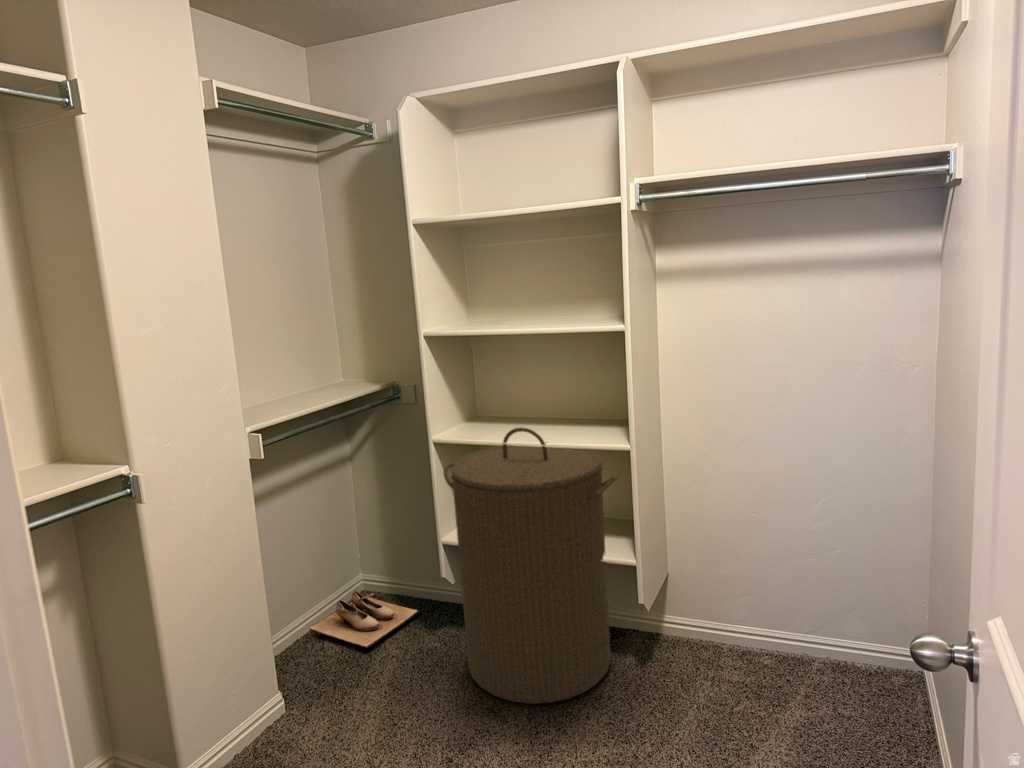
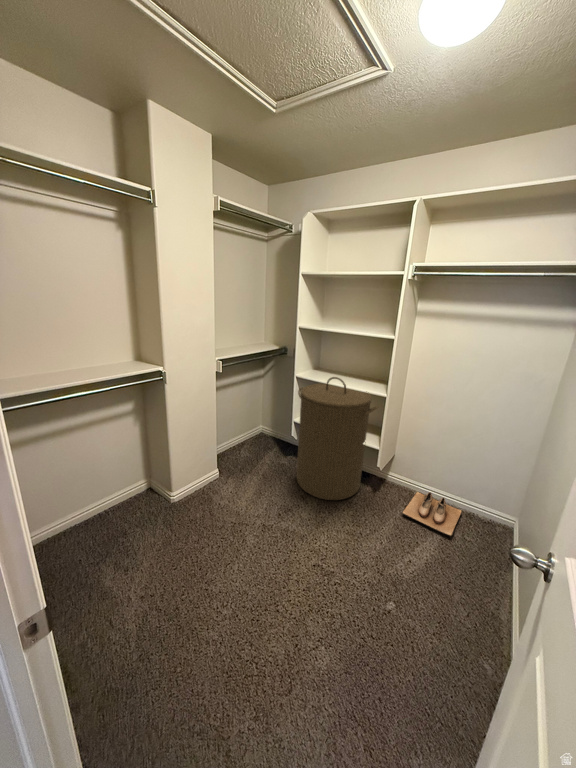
shoe: present [309,591,419,648] -> present [402,492,462,537]

